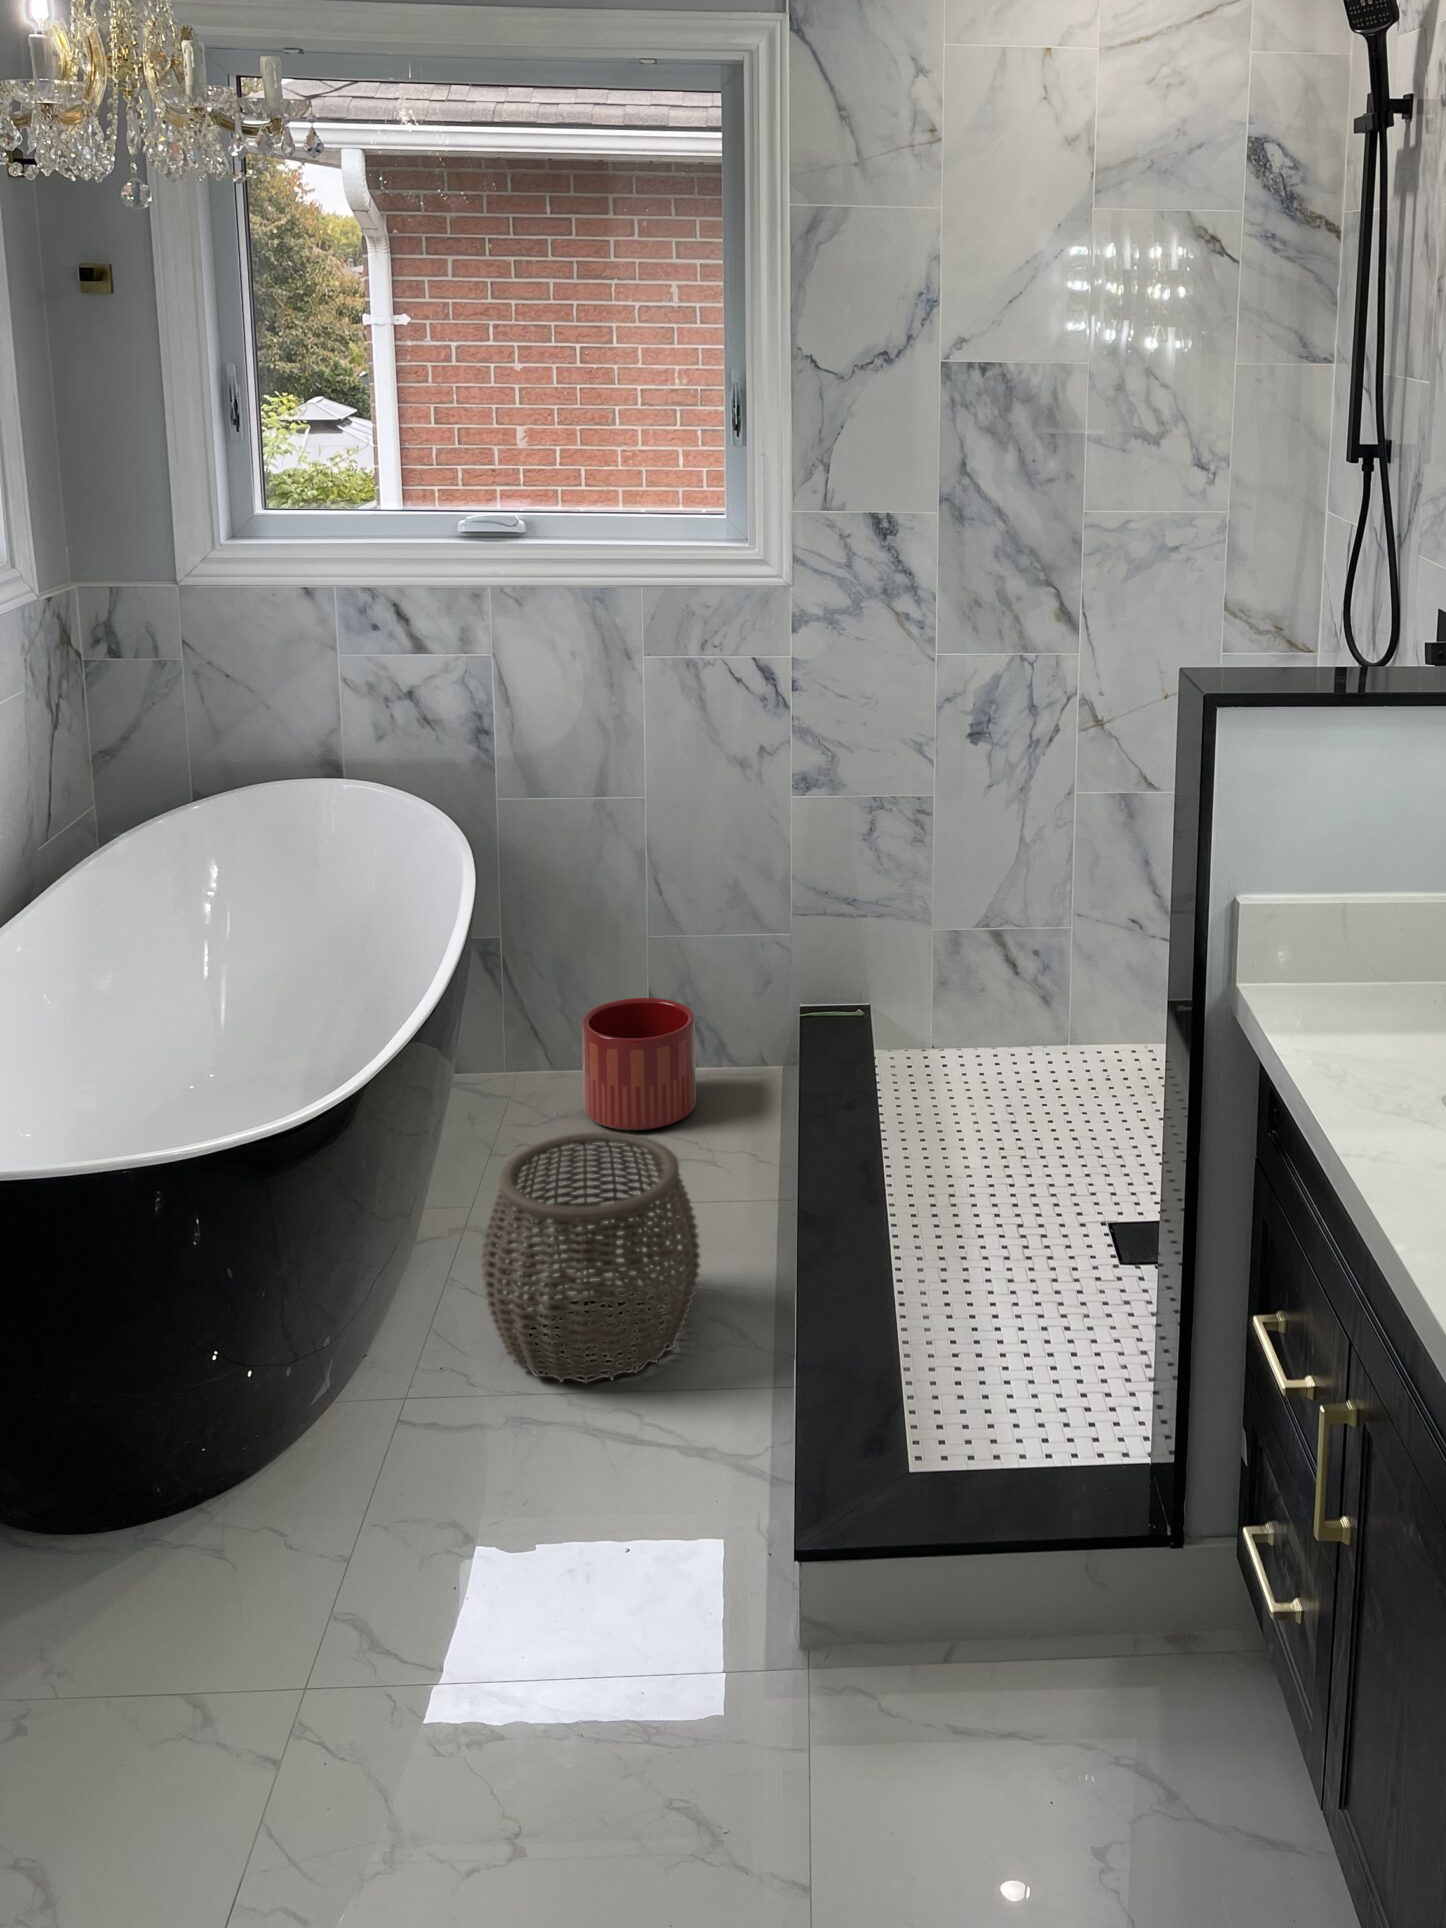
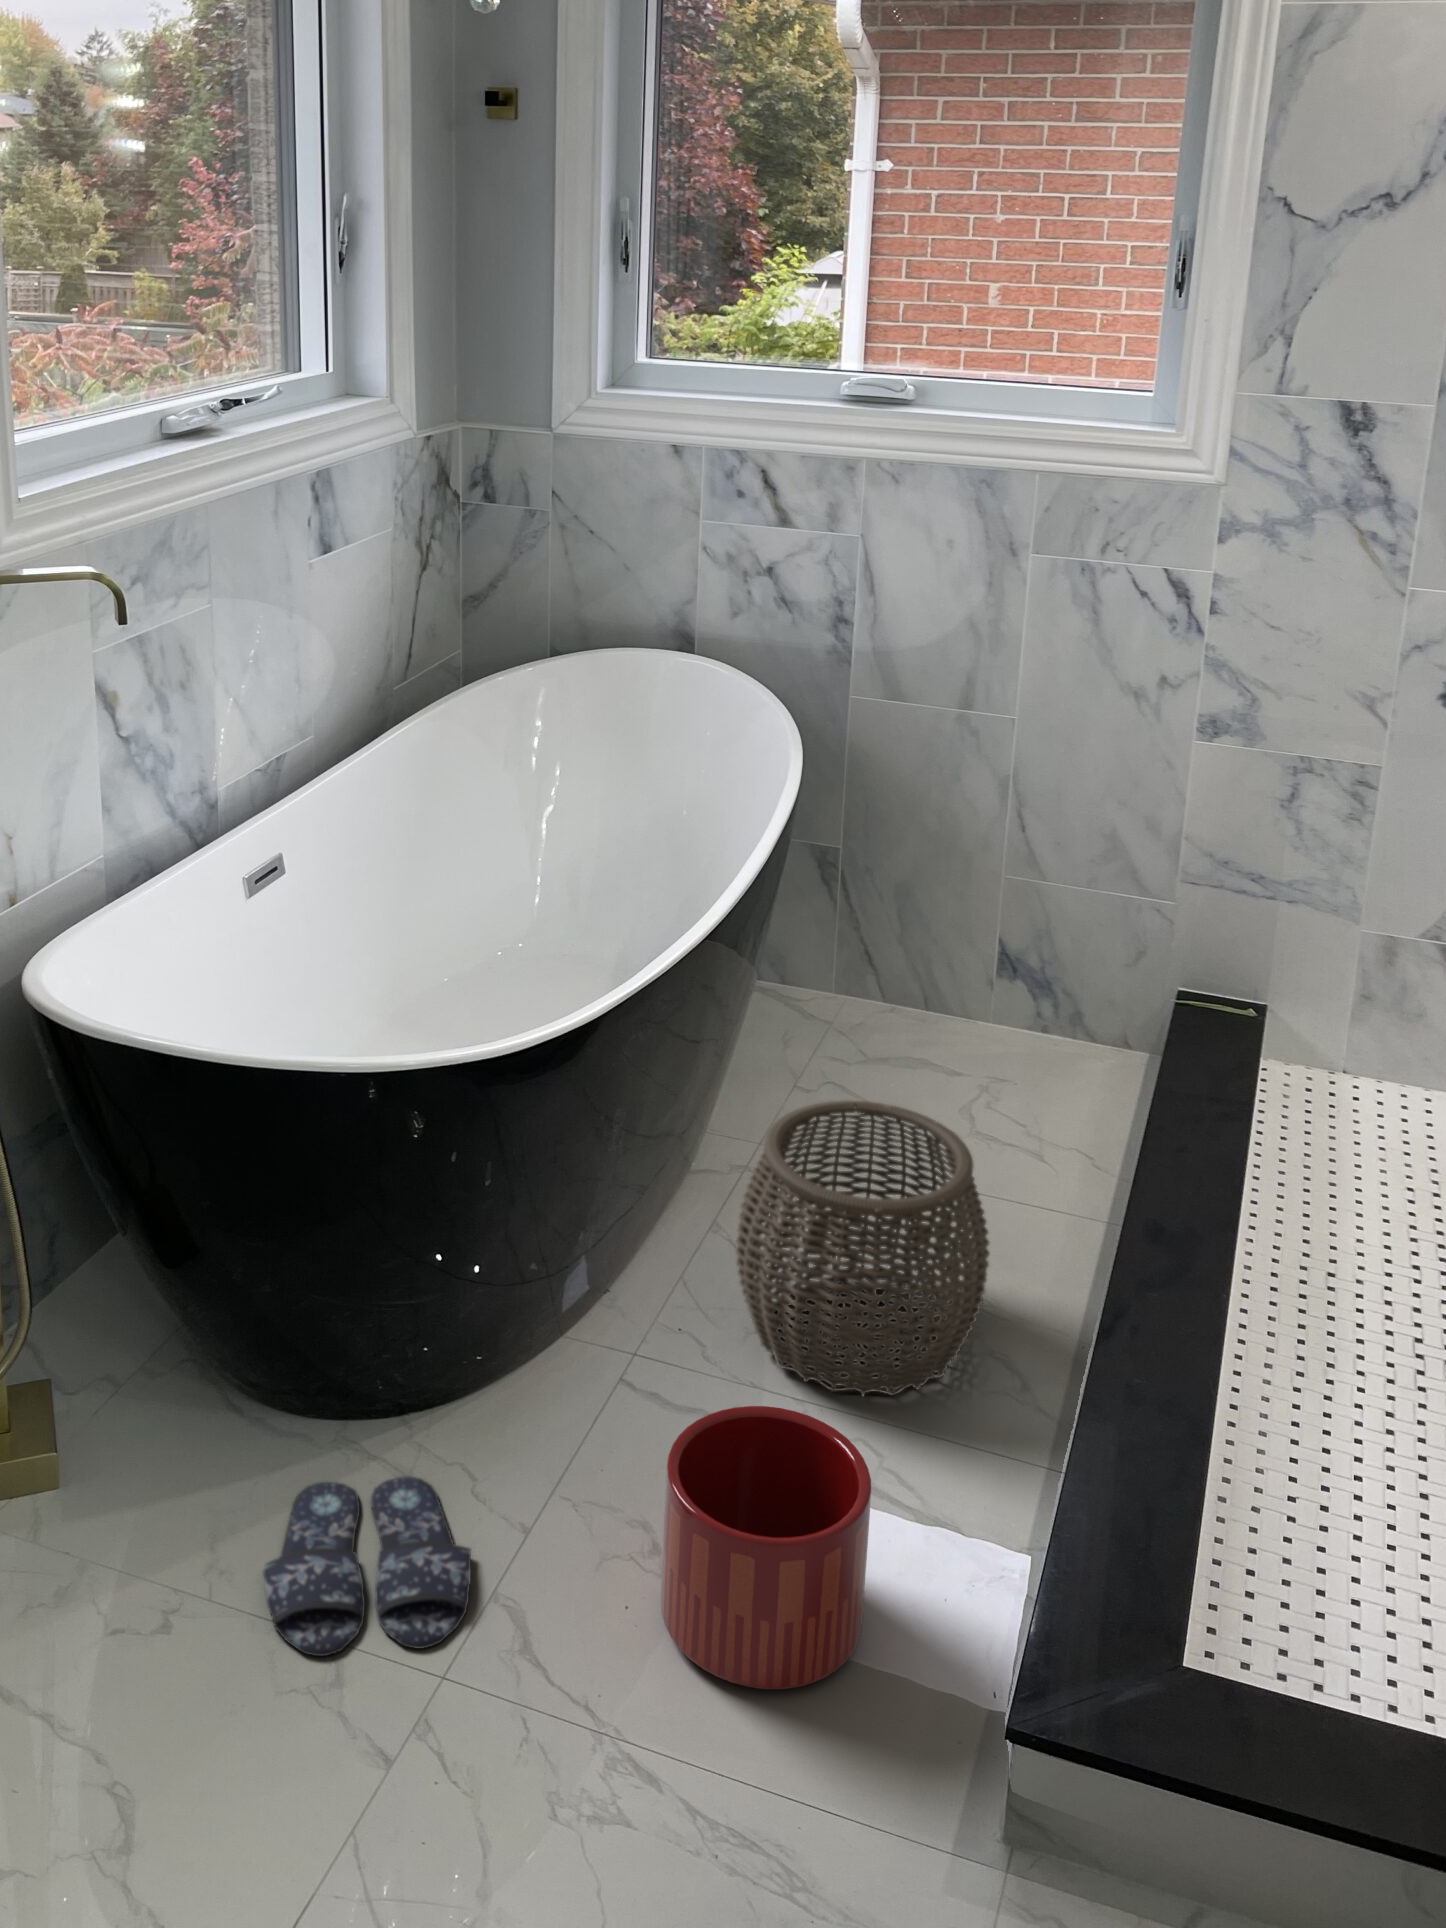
planter: present [582,998,696,1131] -> present [661,1406,871,1689]
slippers: none [96,1556,306,1727] -> present [263,1477,471,1656]

